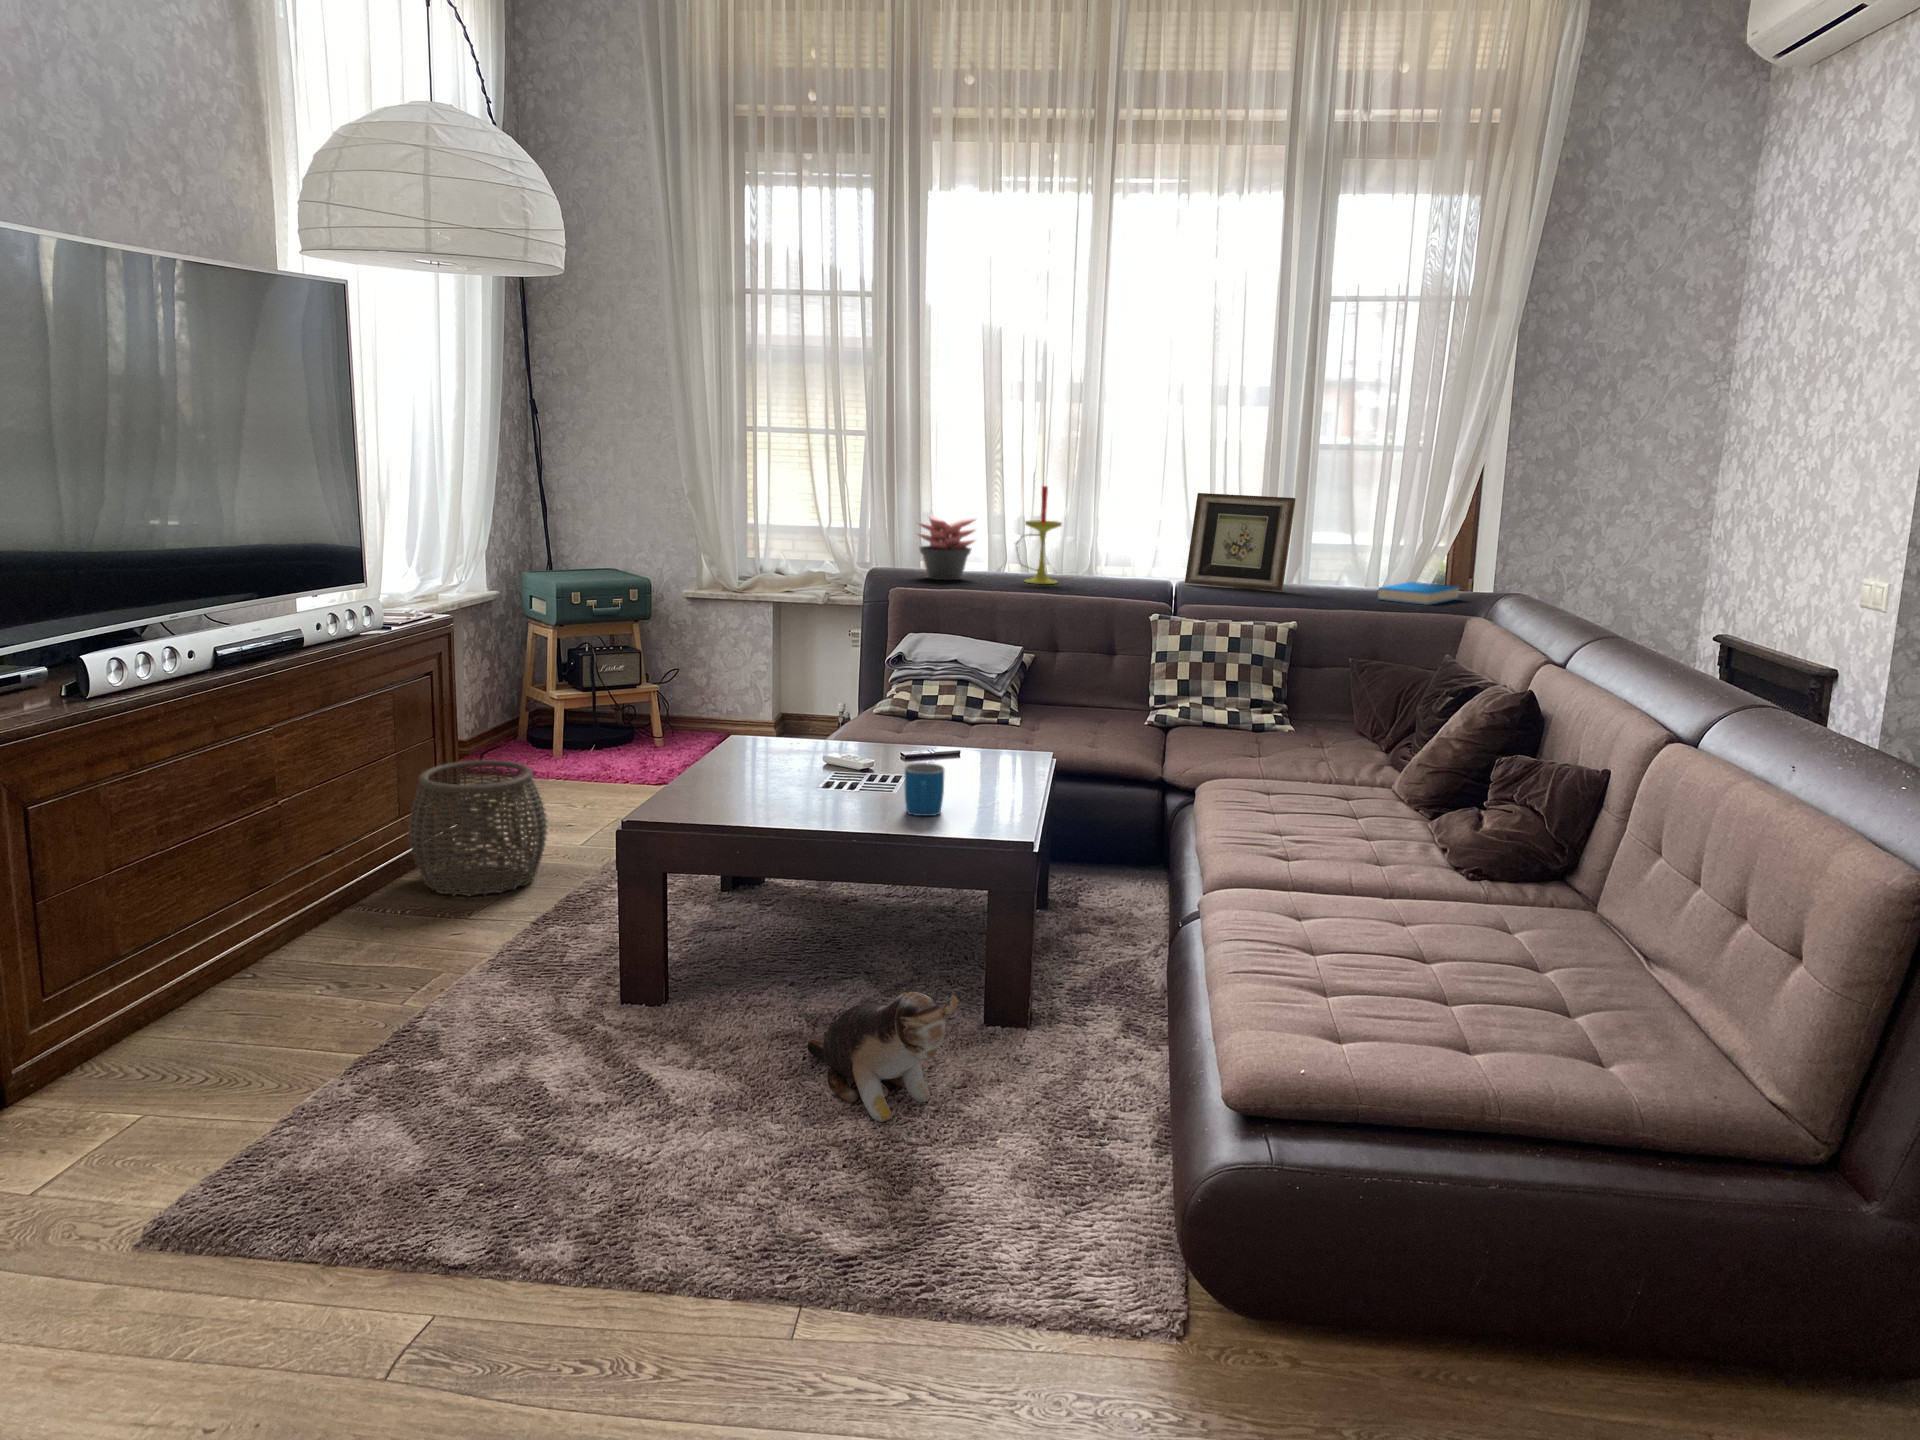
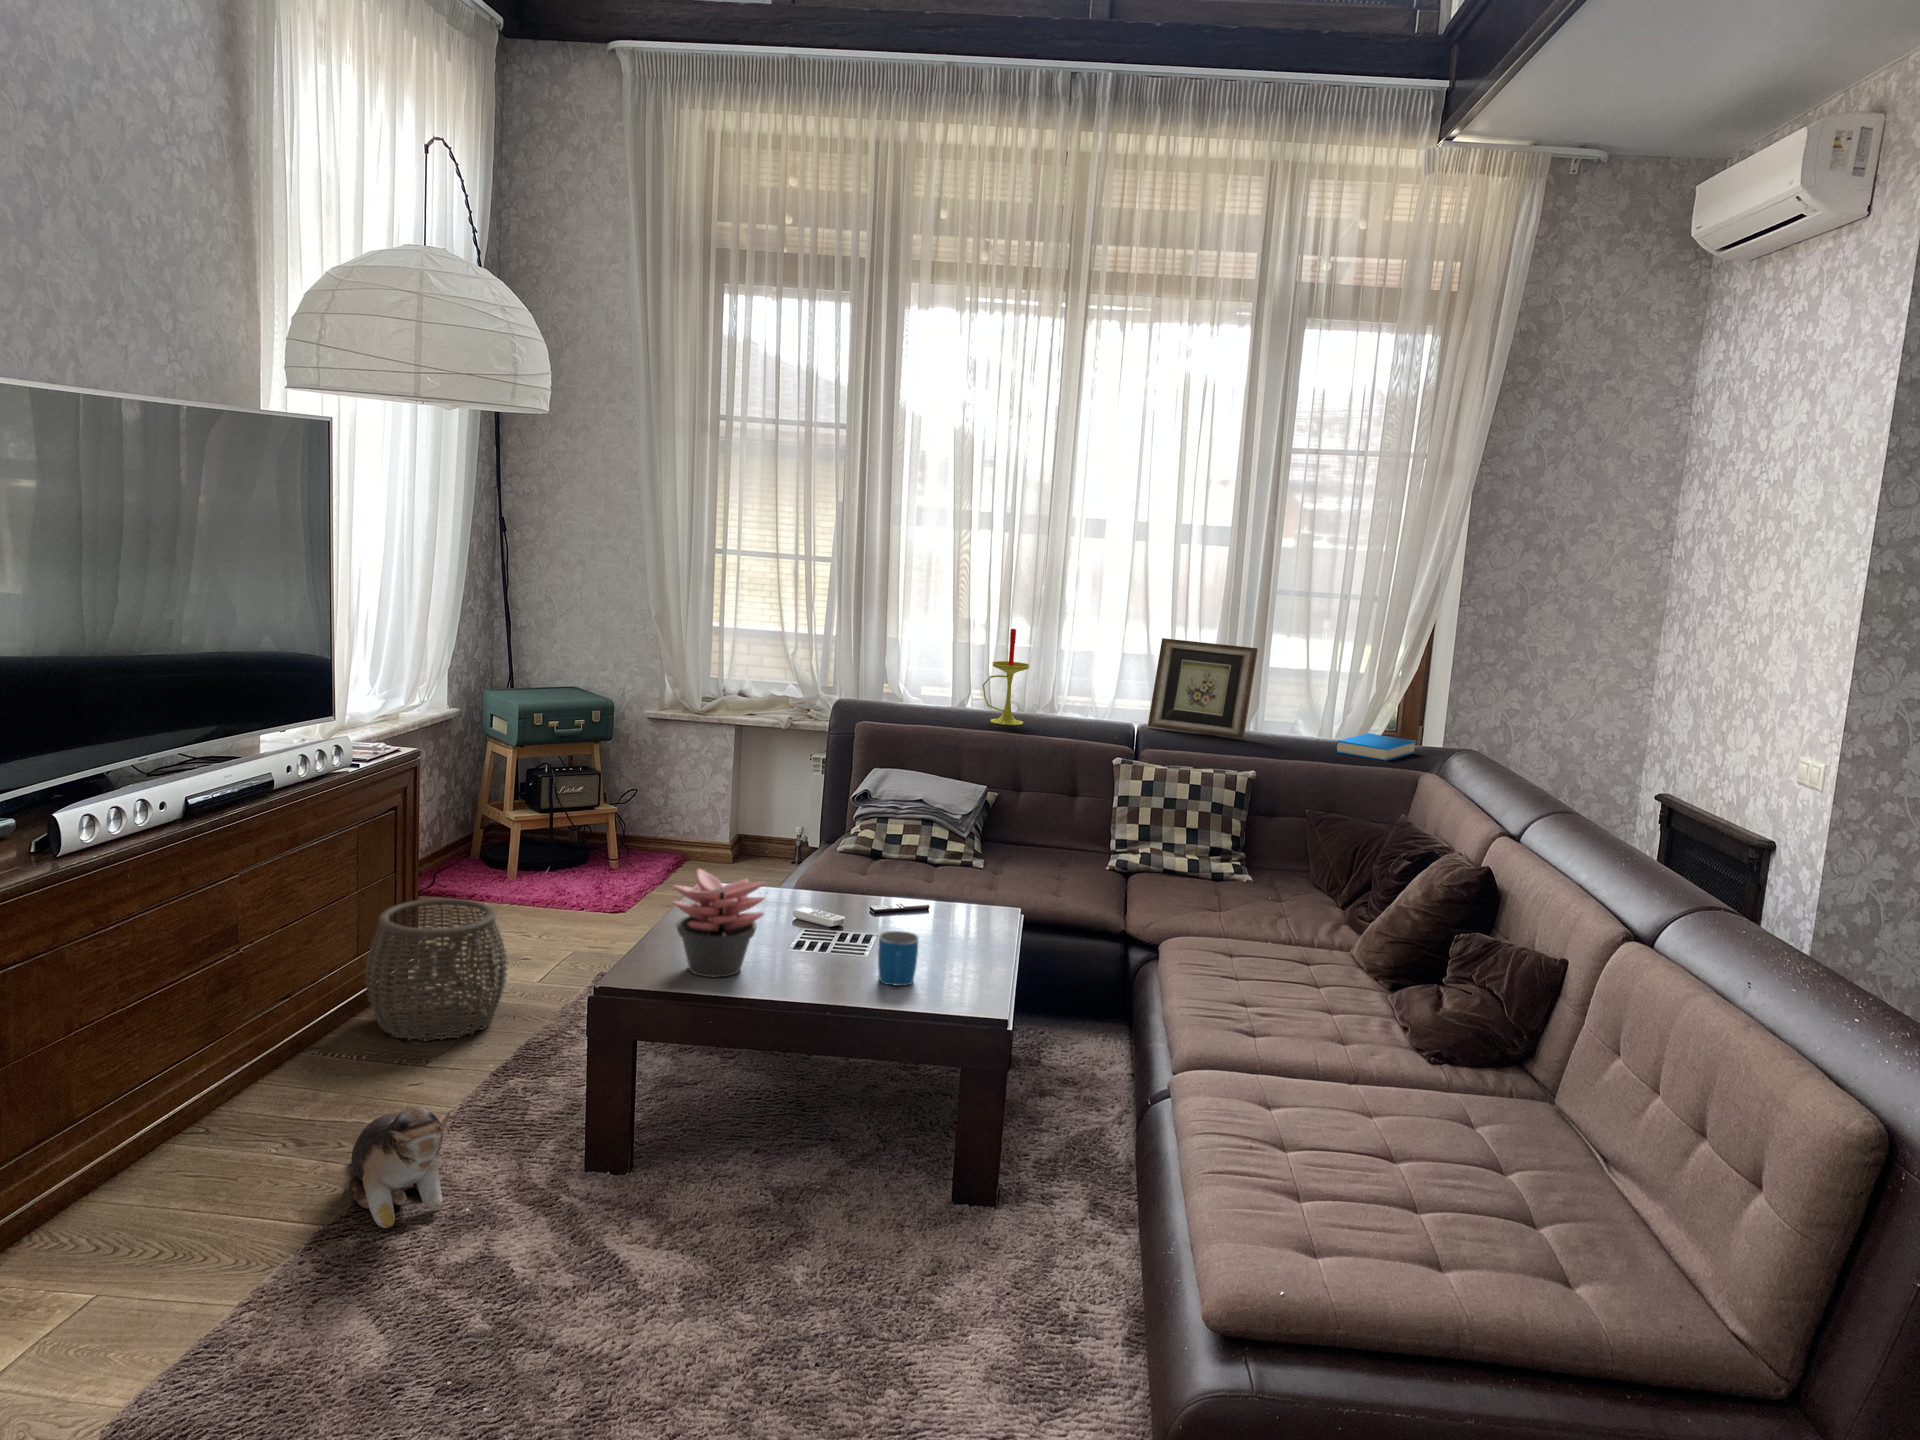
succulent plant: present [917,516,975,580] -> present [673,869,765,977]
plush toy: present [807,992,958,1122] -> present [350,1106,451,1228]

